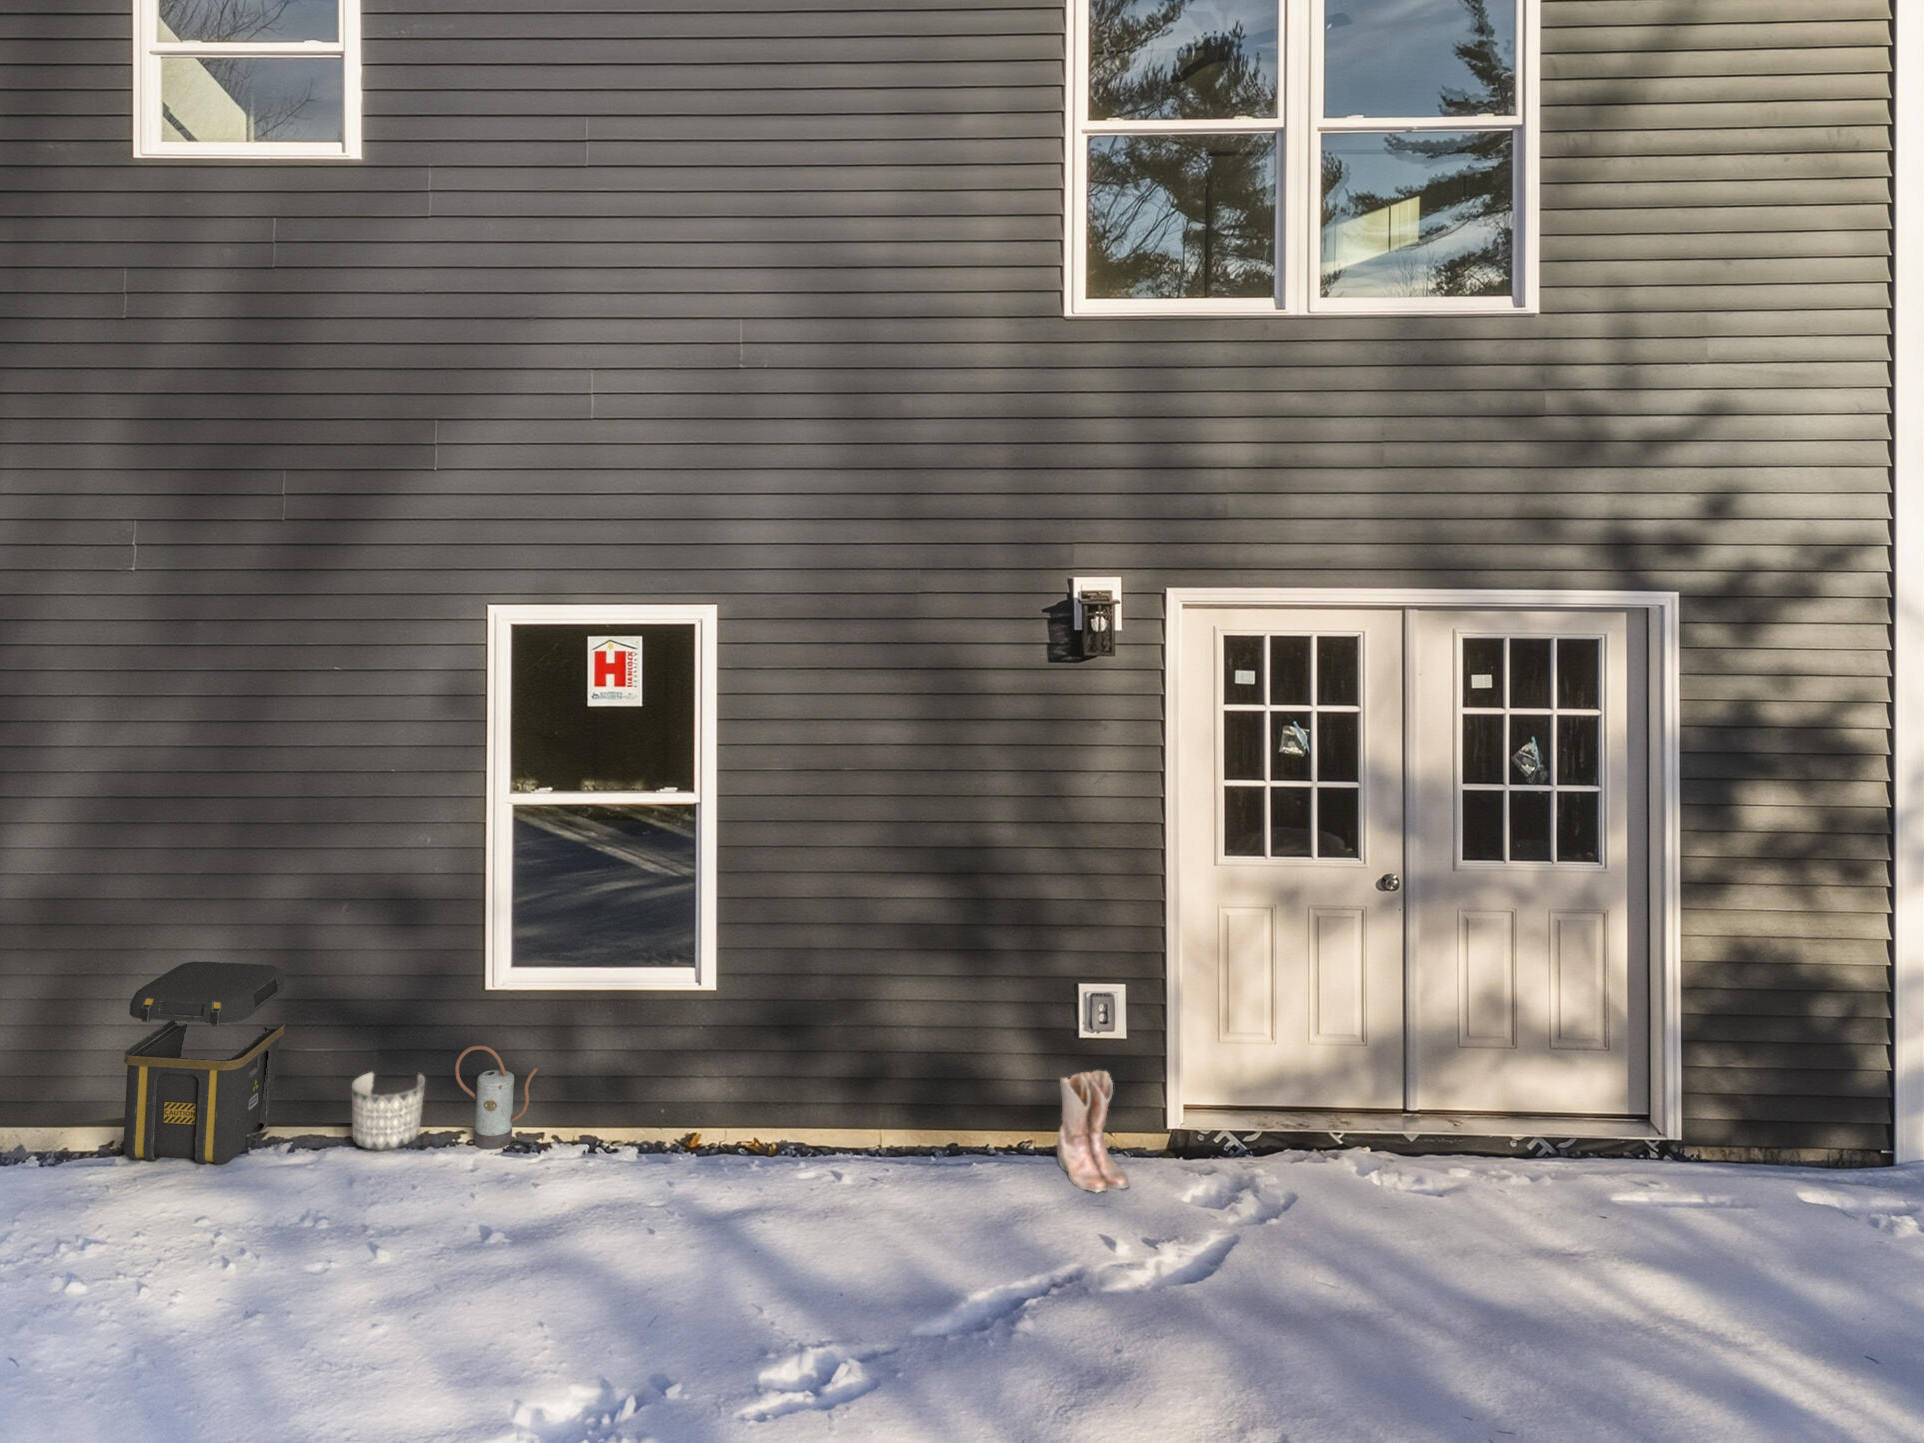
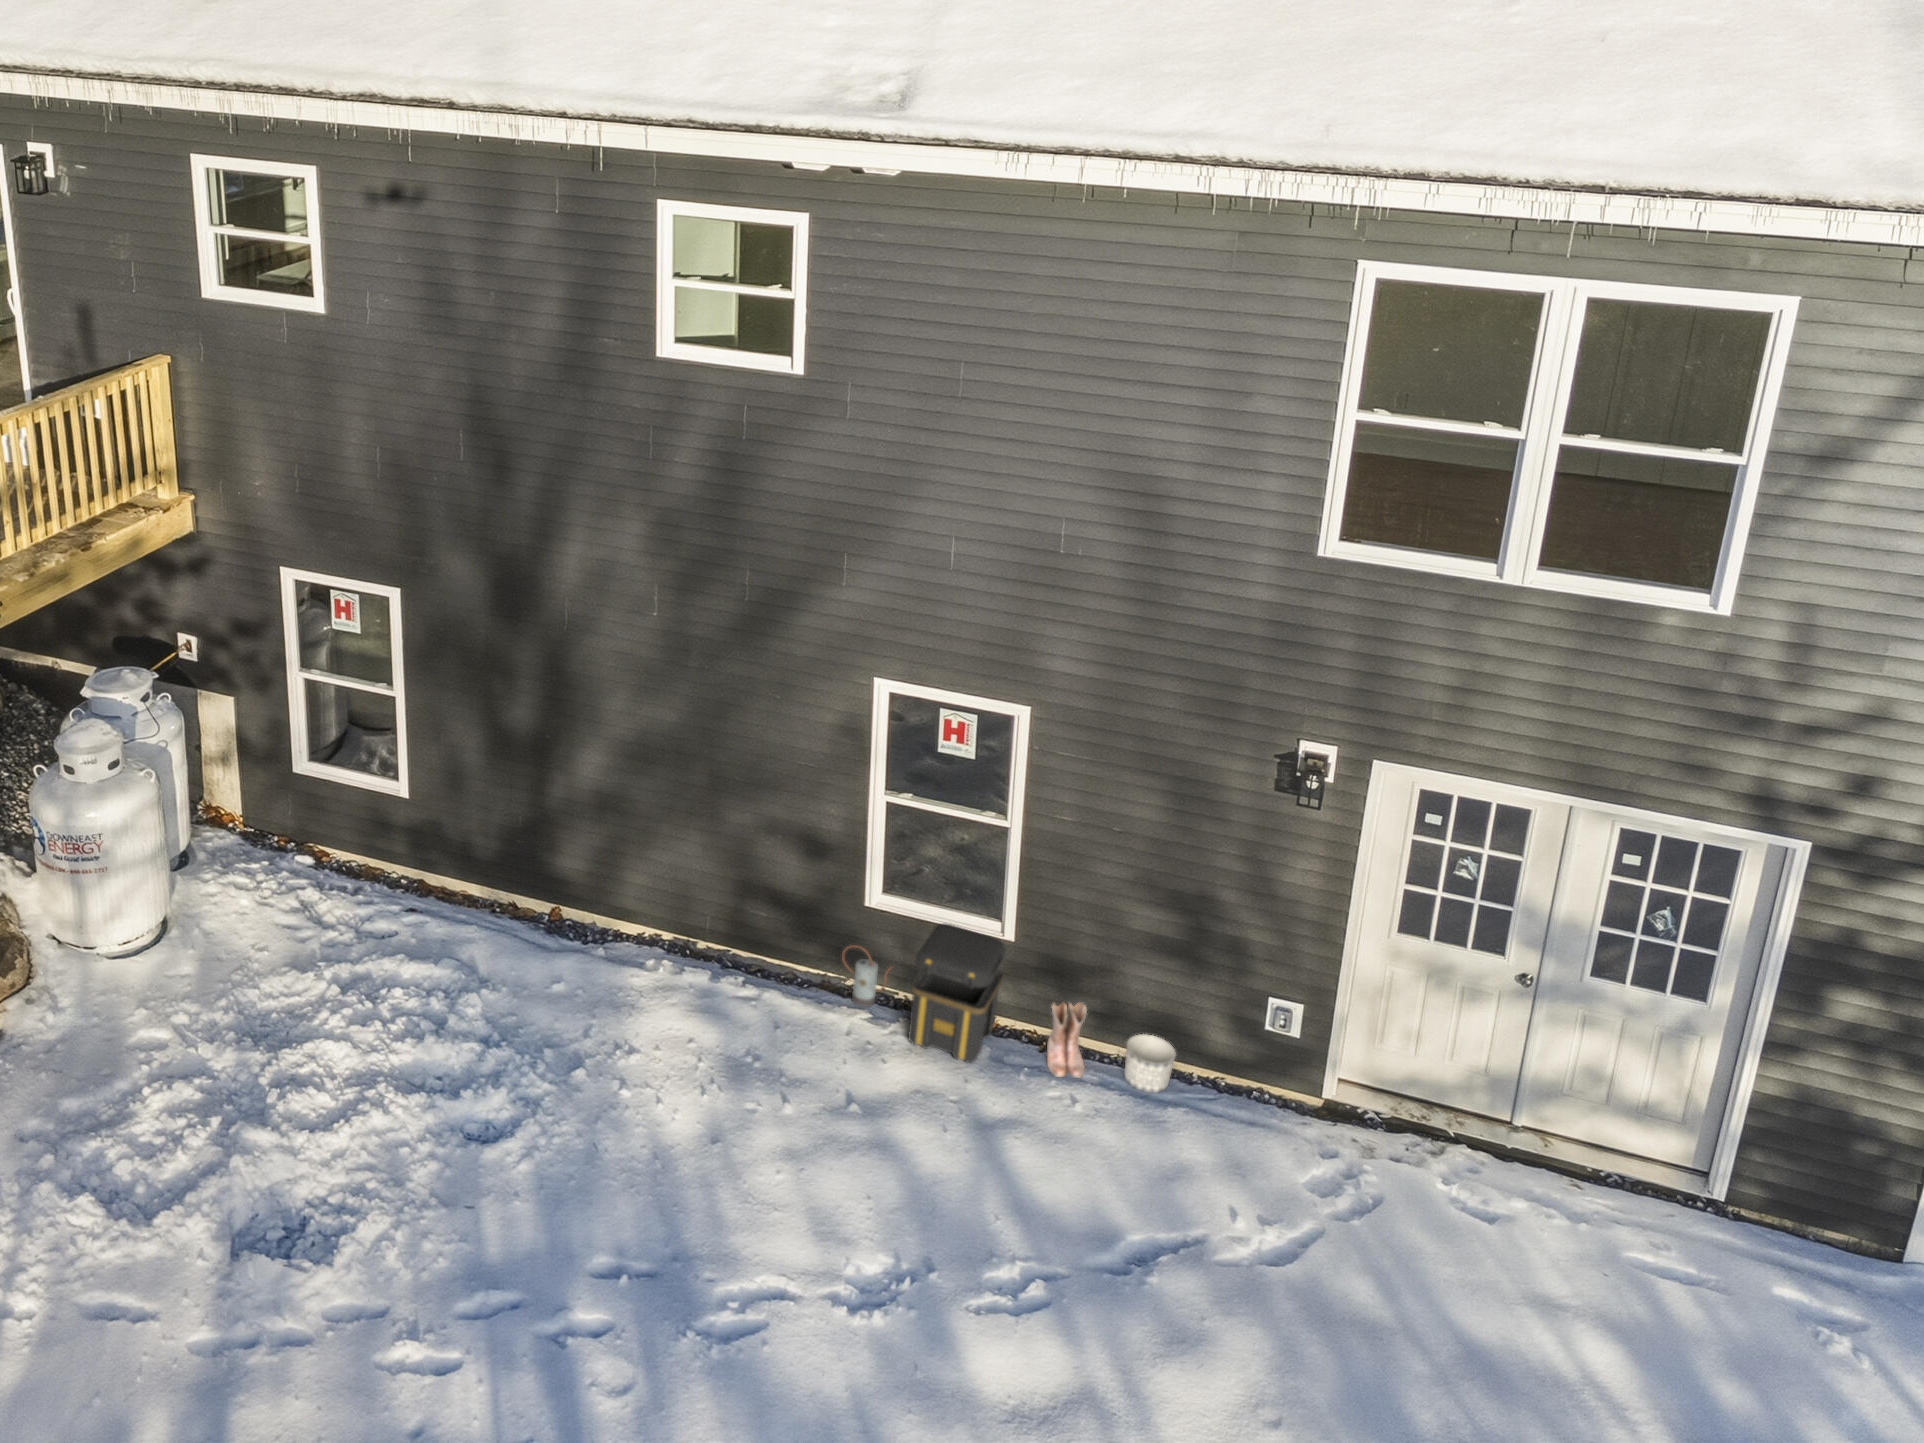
toolbox: present [123,961,286,1165] -> present [908,923,1006,1063]
boots: present [1057,1071,1130,1192] -> present [1047,1001,1087,1078]
planter: present [352,1072,425,1151] -> present [1124,1034,1176,1093]

